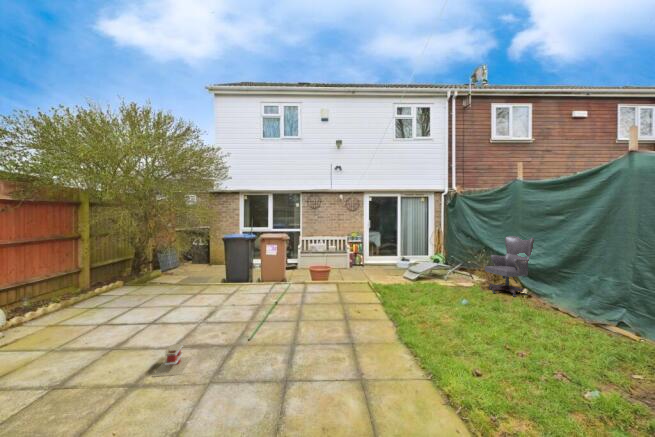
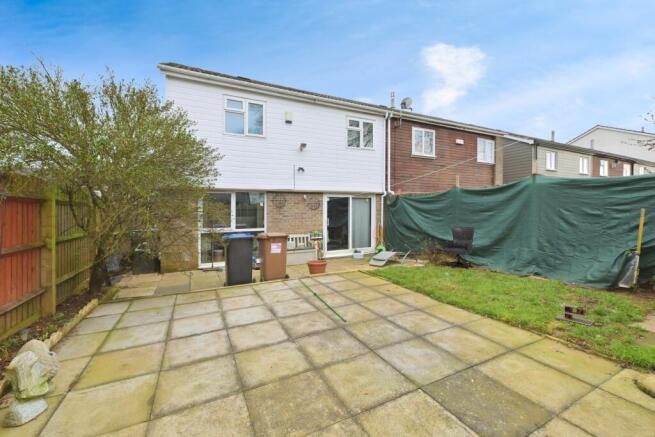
toy house: present [153,344,191,377] -> present [556,304,594,326]

